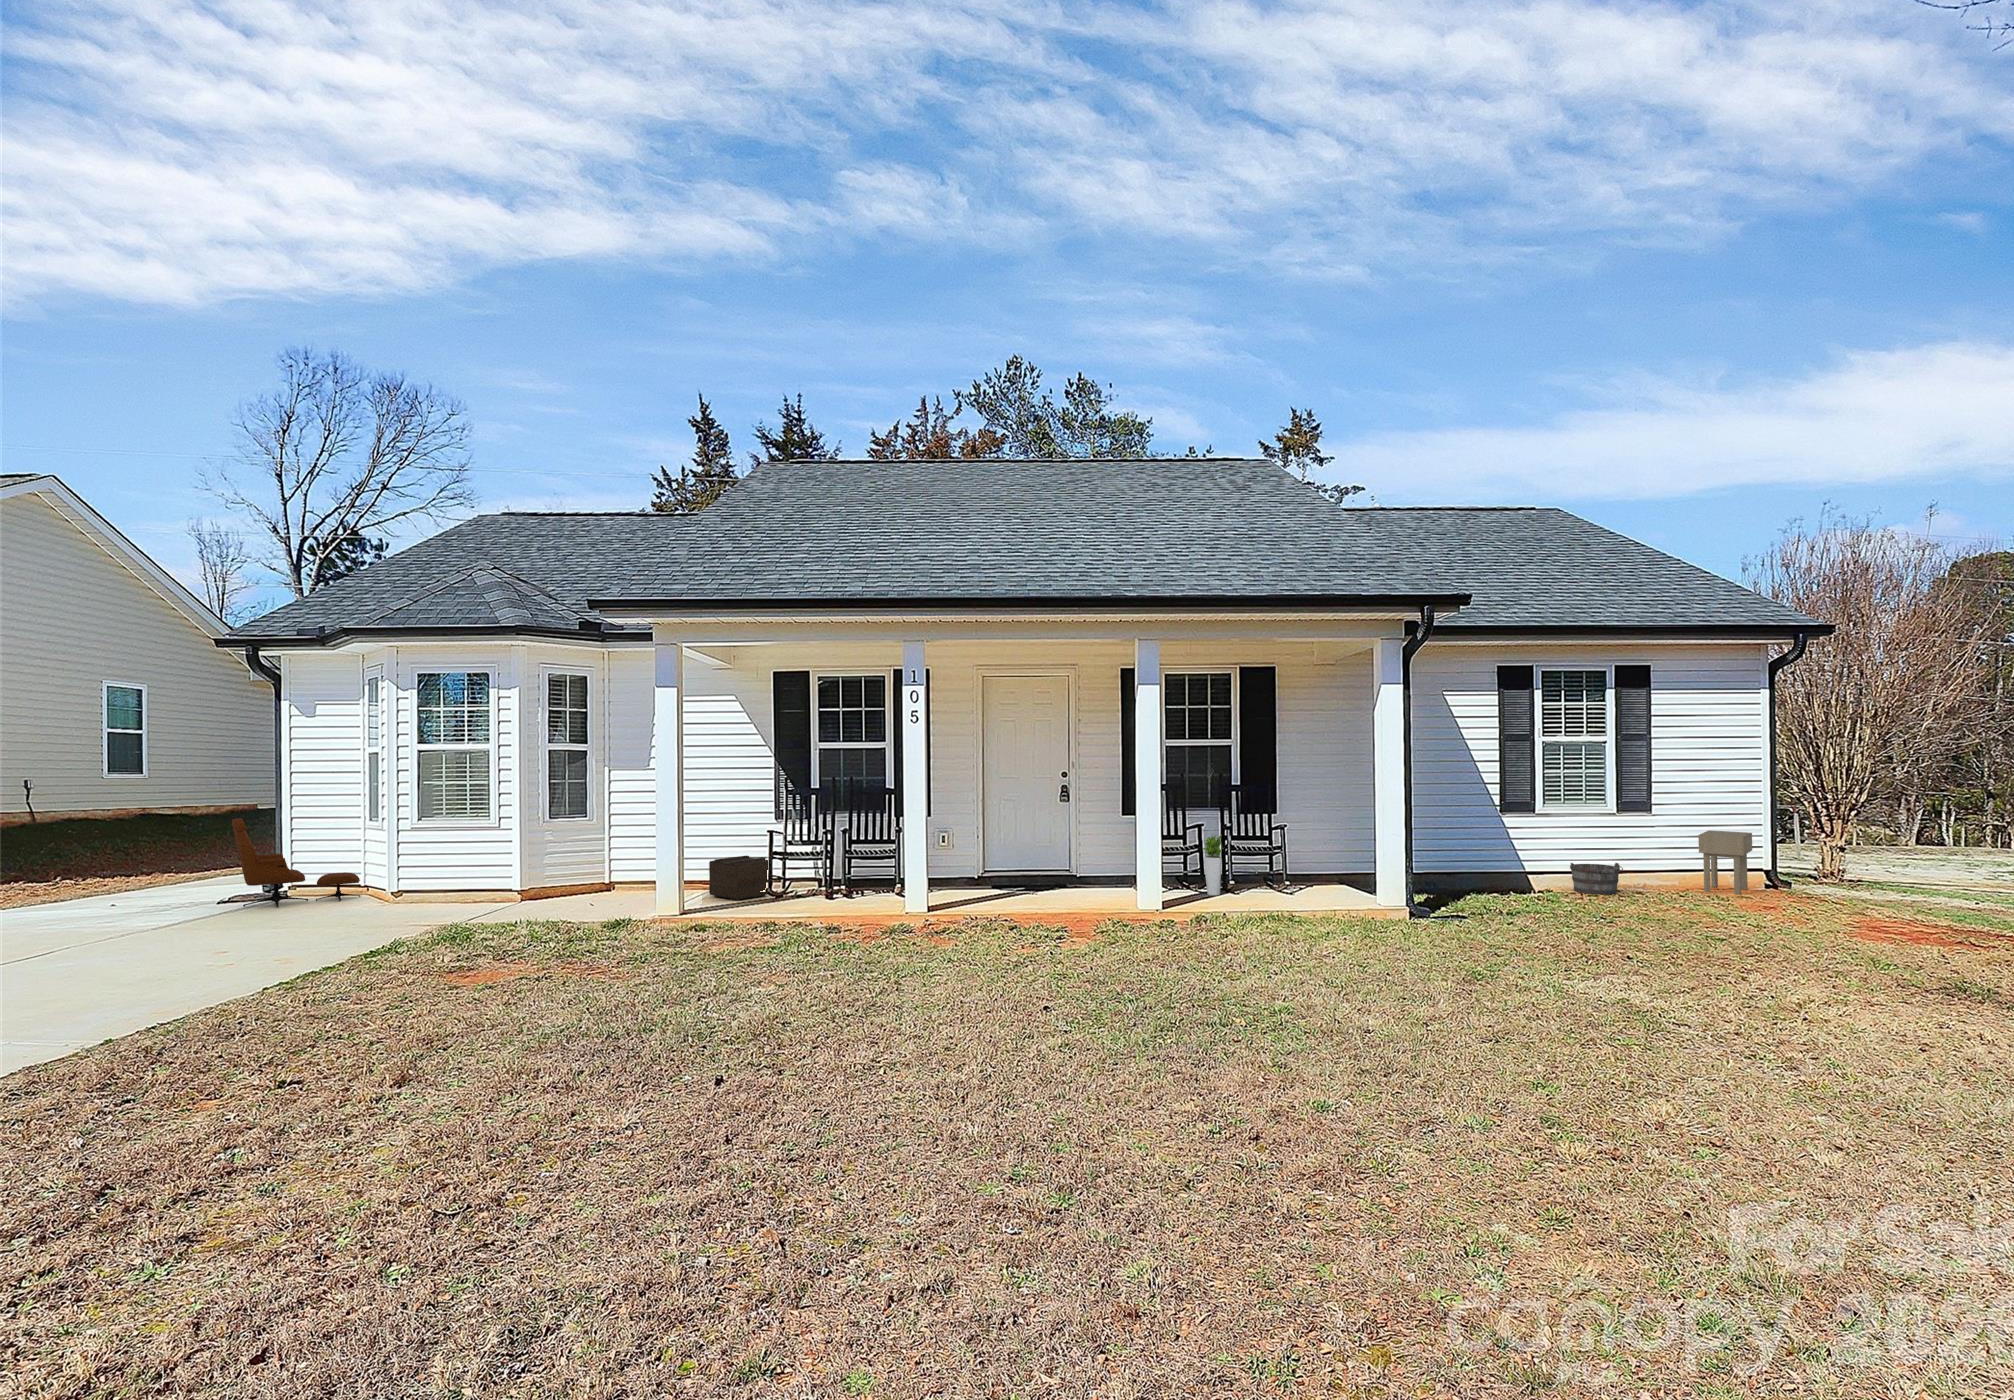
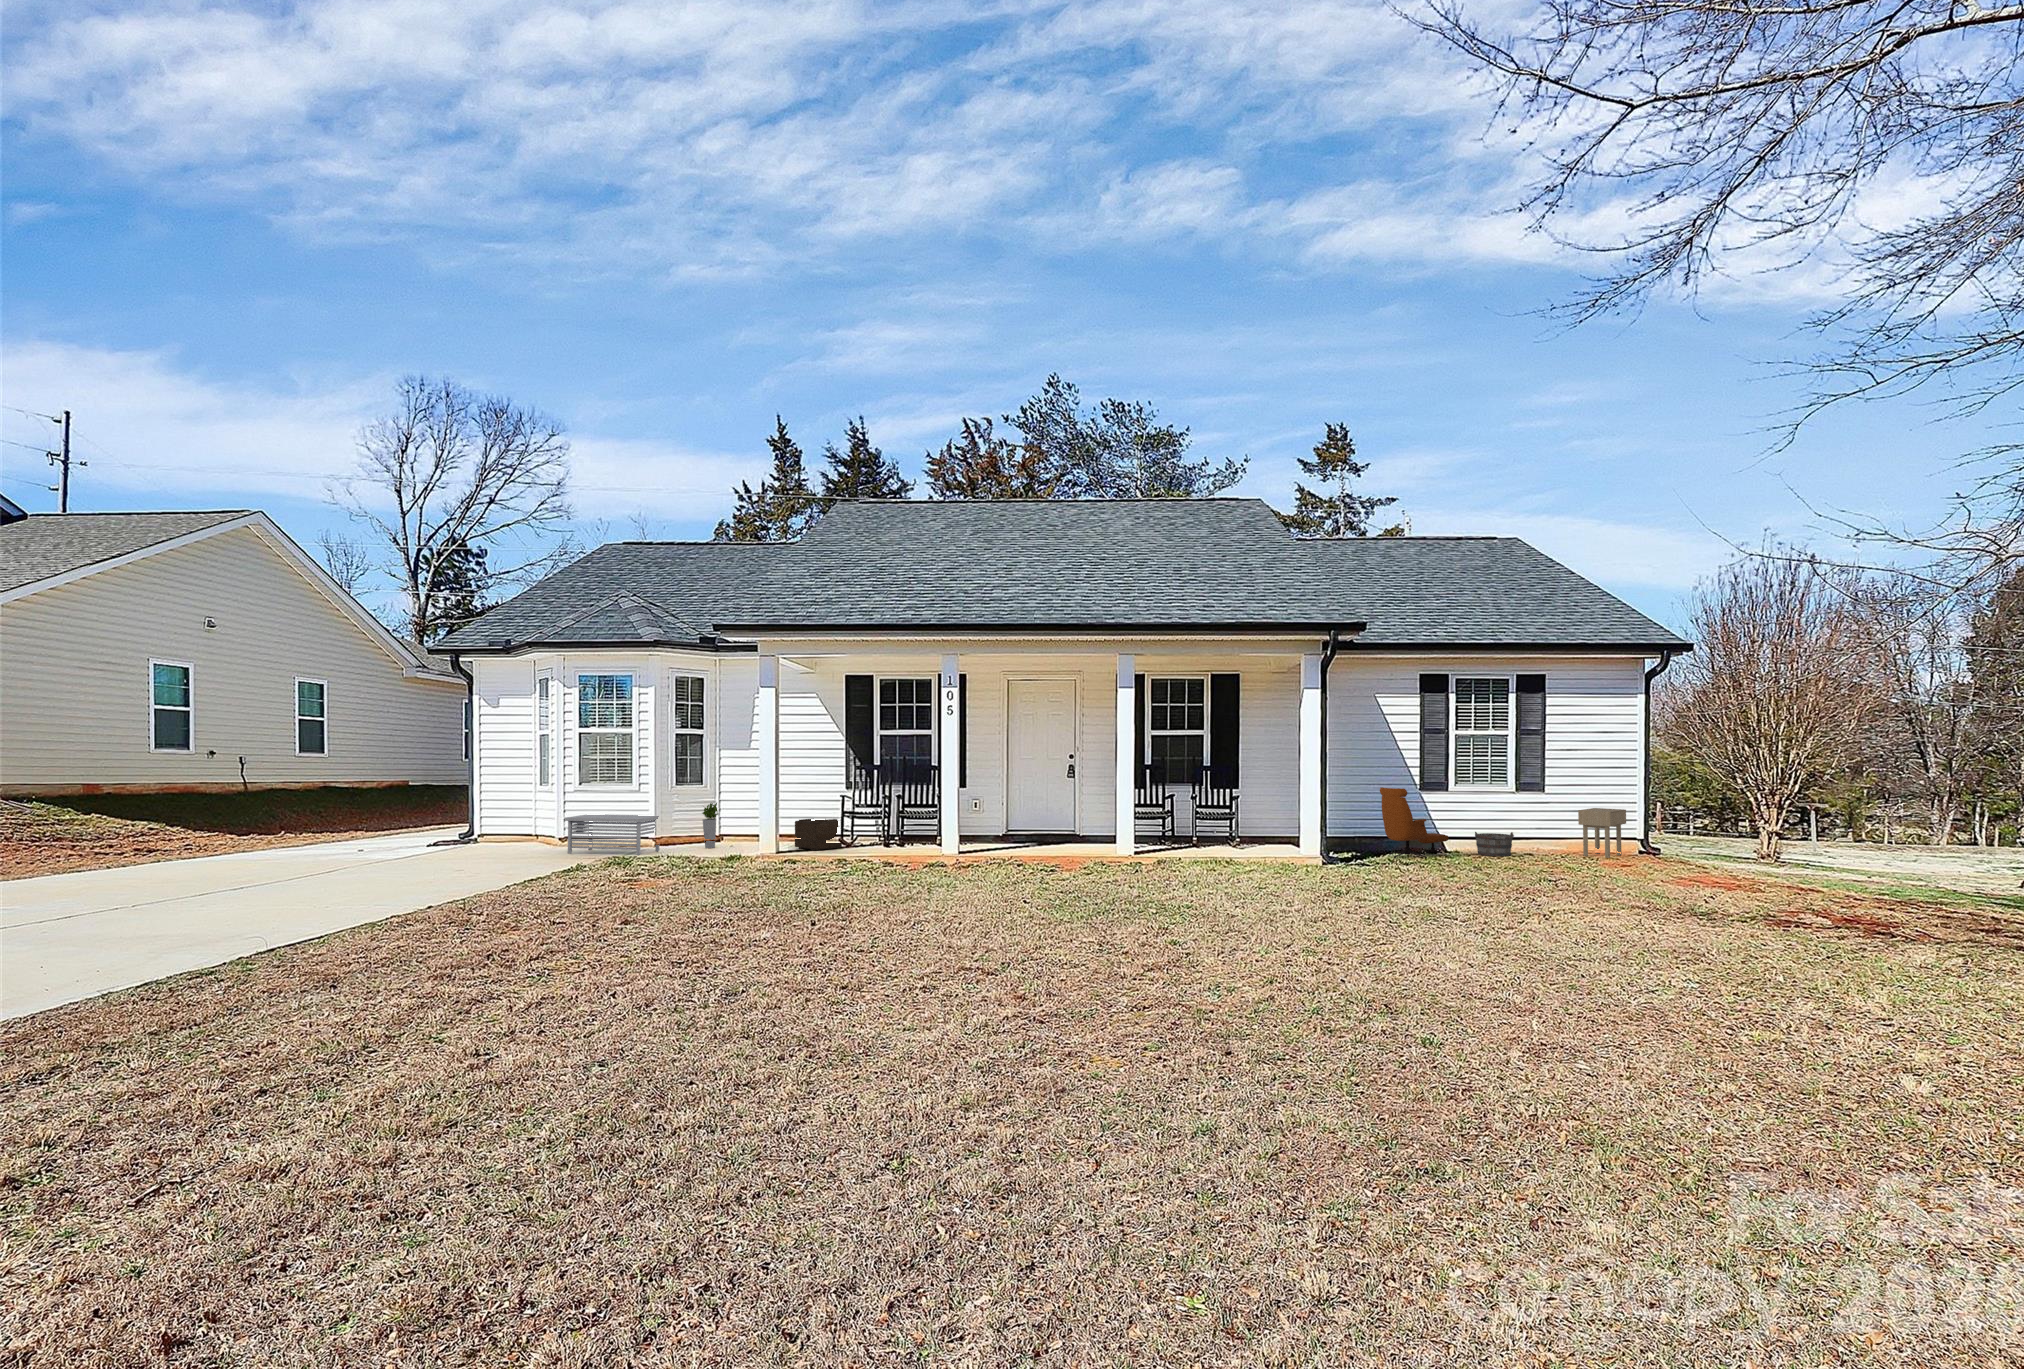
lounge chair: present [232,818,360,908] -> present [1380,787,1448,858]
planter: present [1203,835,1222,895] -> present [702,803,718,848]
storage bench: none [393,857,529,915] -> present [565,814,659,855]

